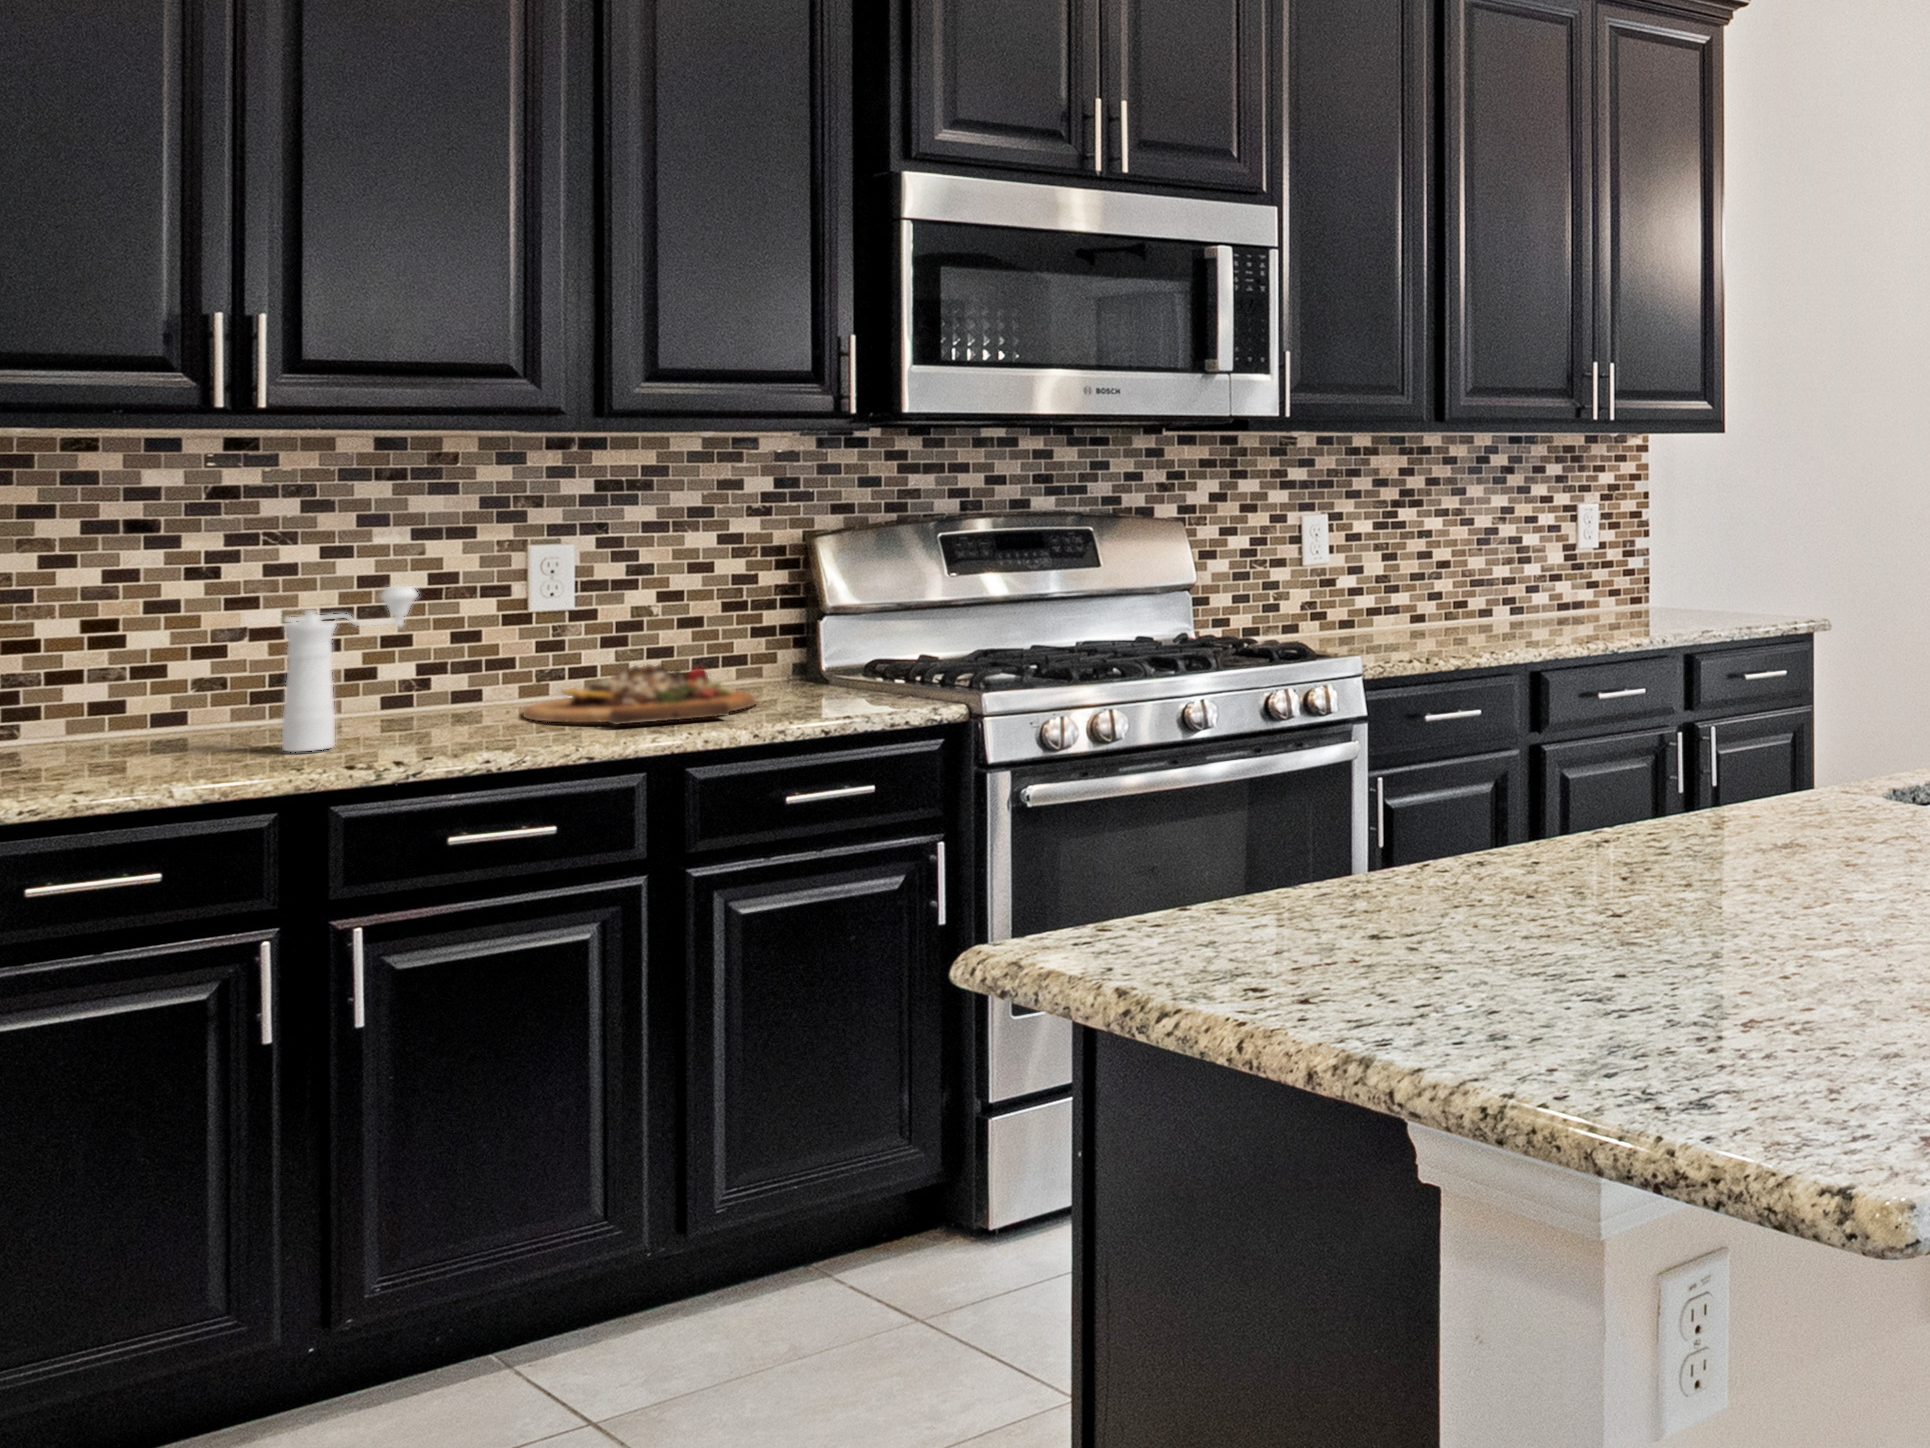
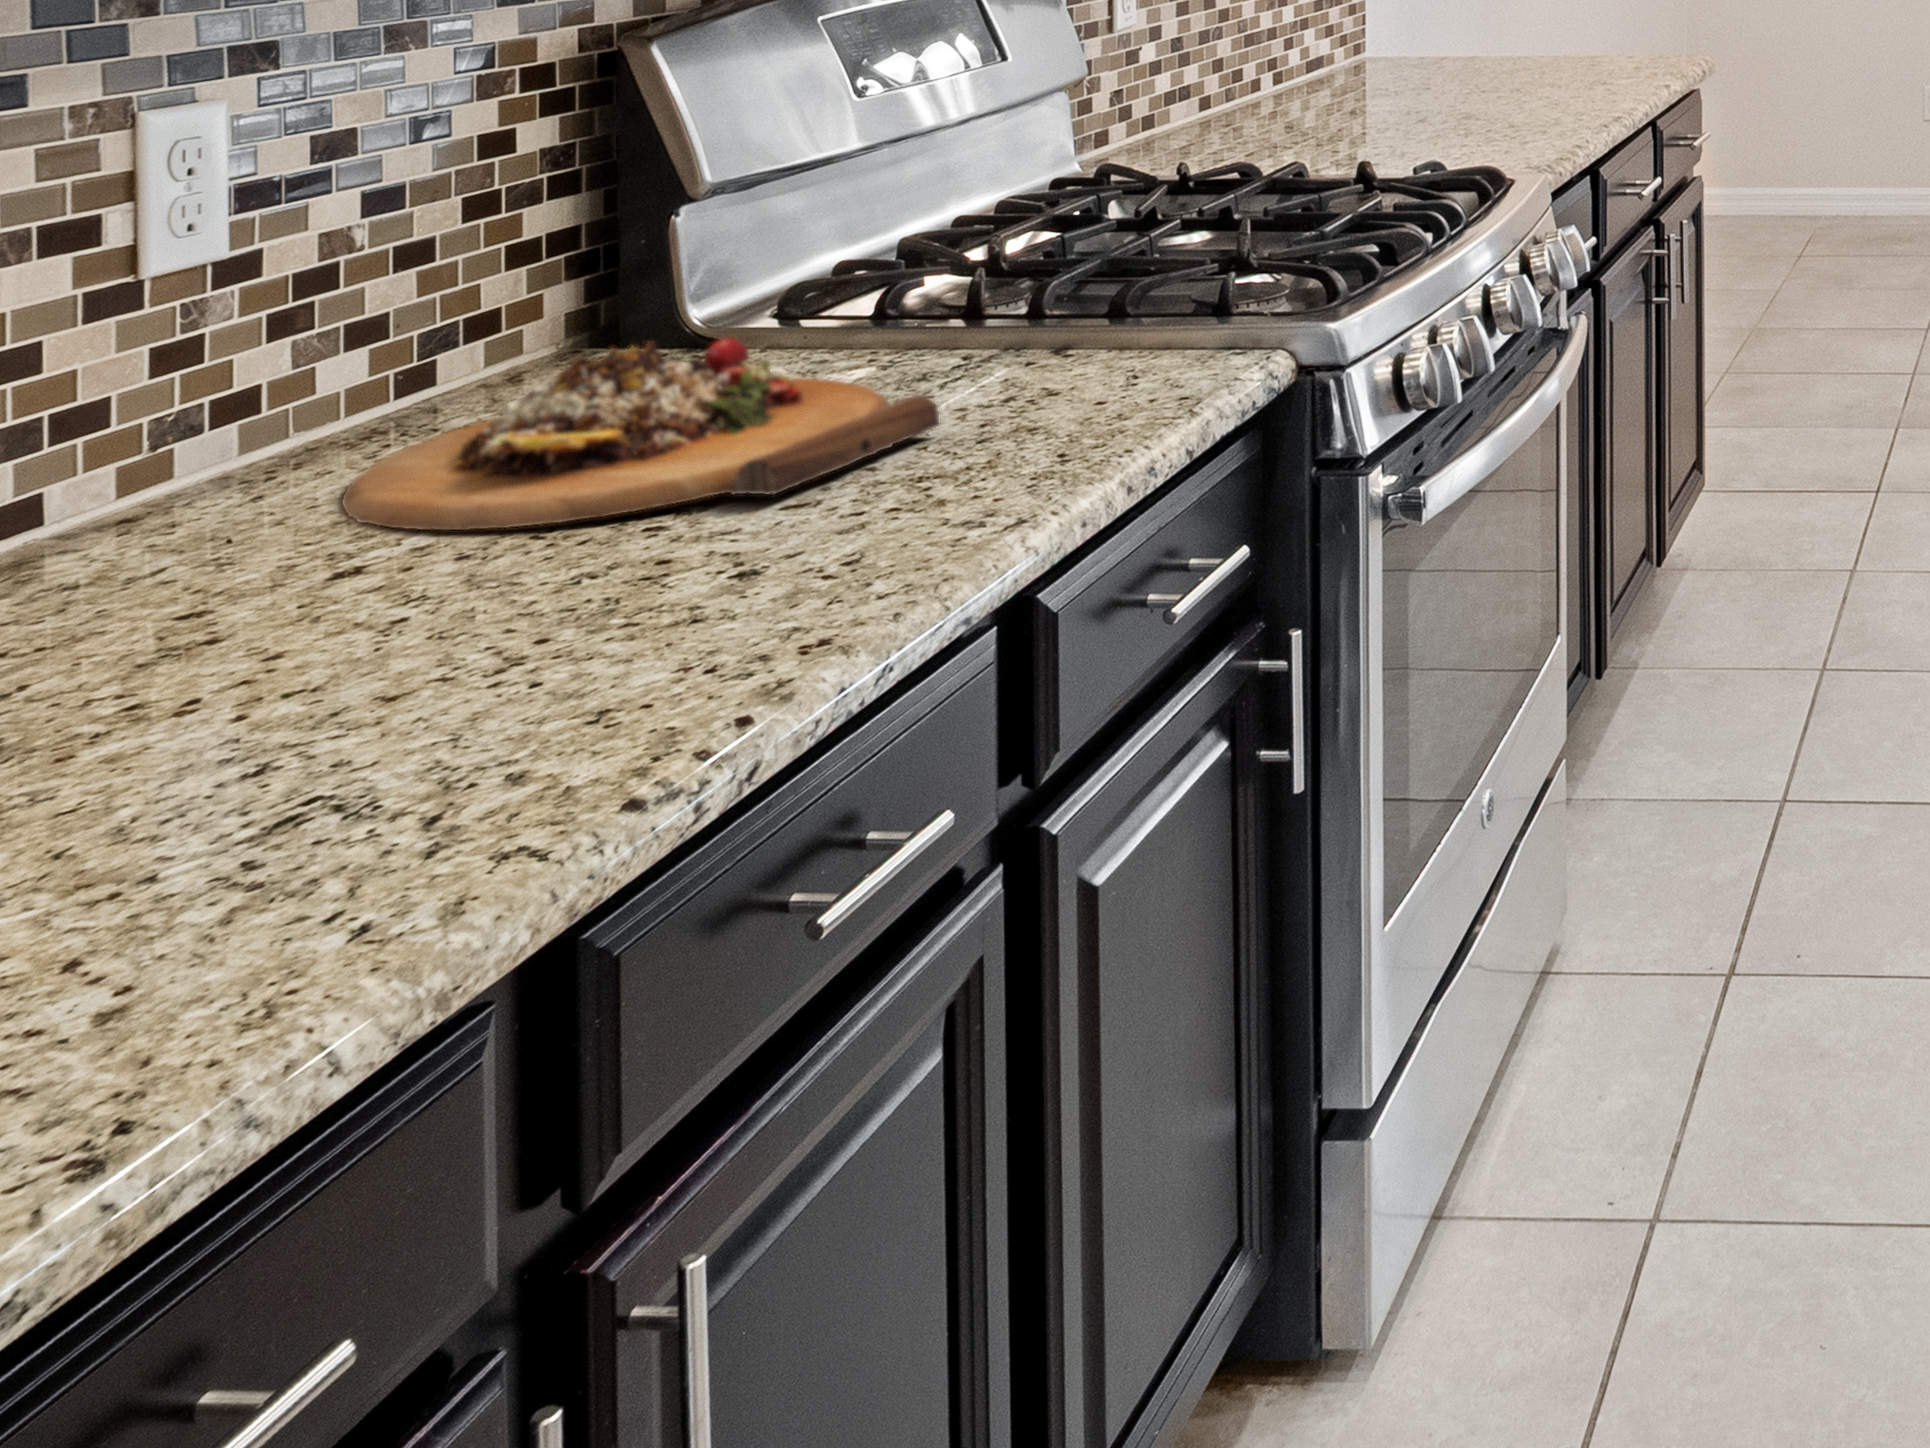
pepper mill: present [282,586,418,752] -> none [29,229,327,773]

